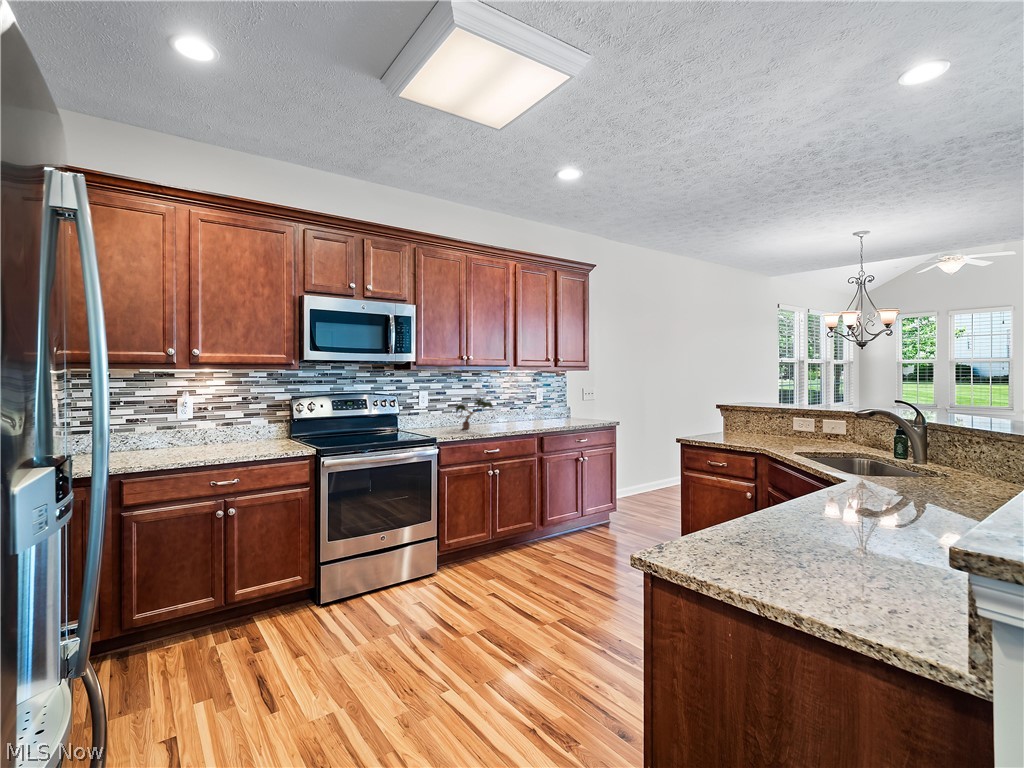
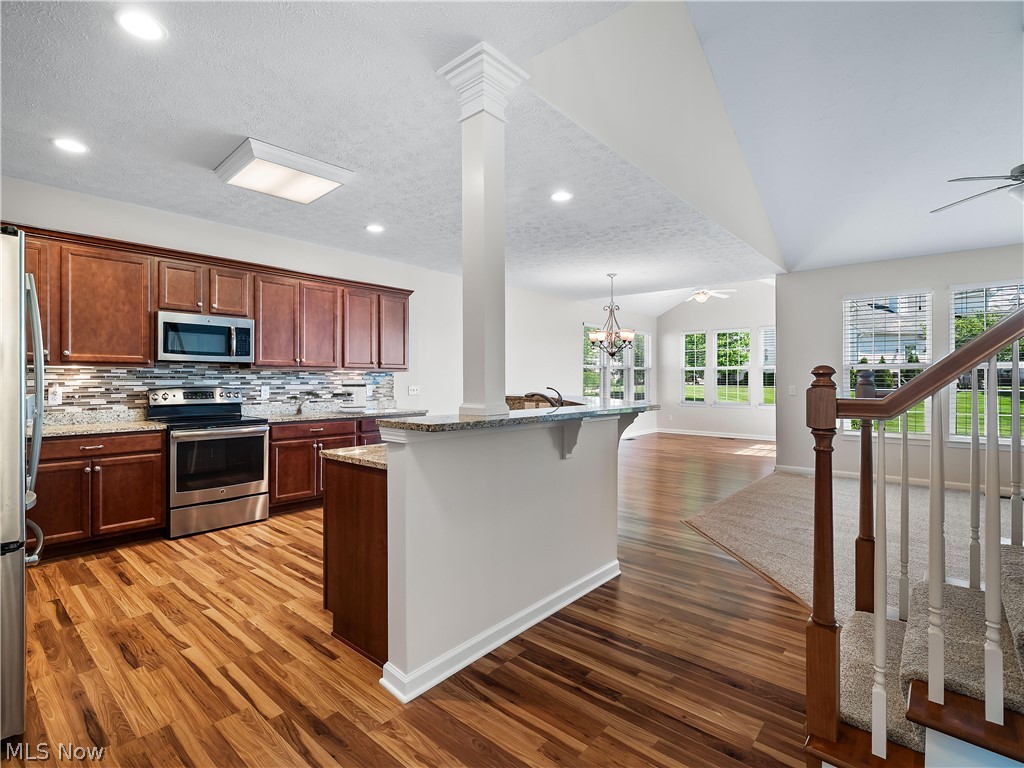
coffee maker: none [501,383,545,424] -> present [332,380,366,411]

